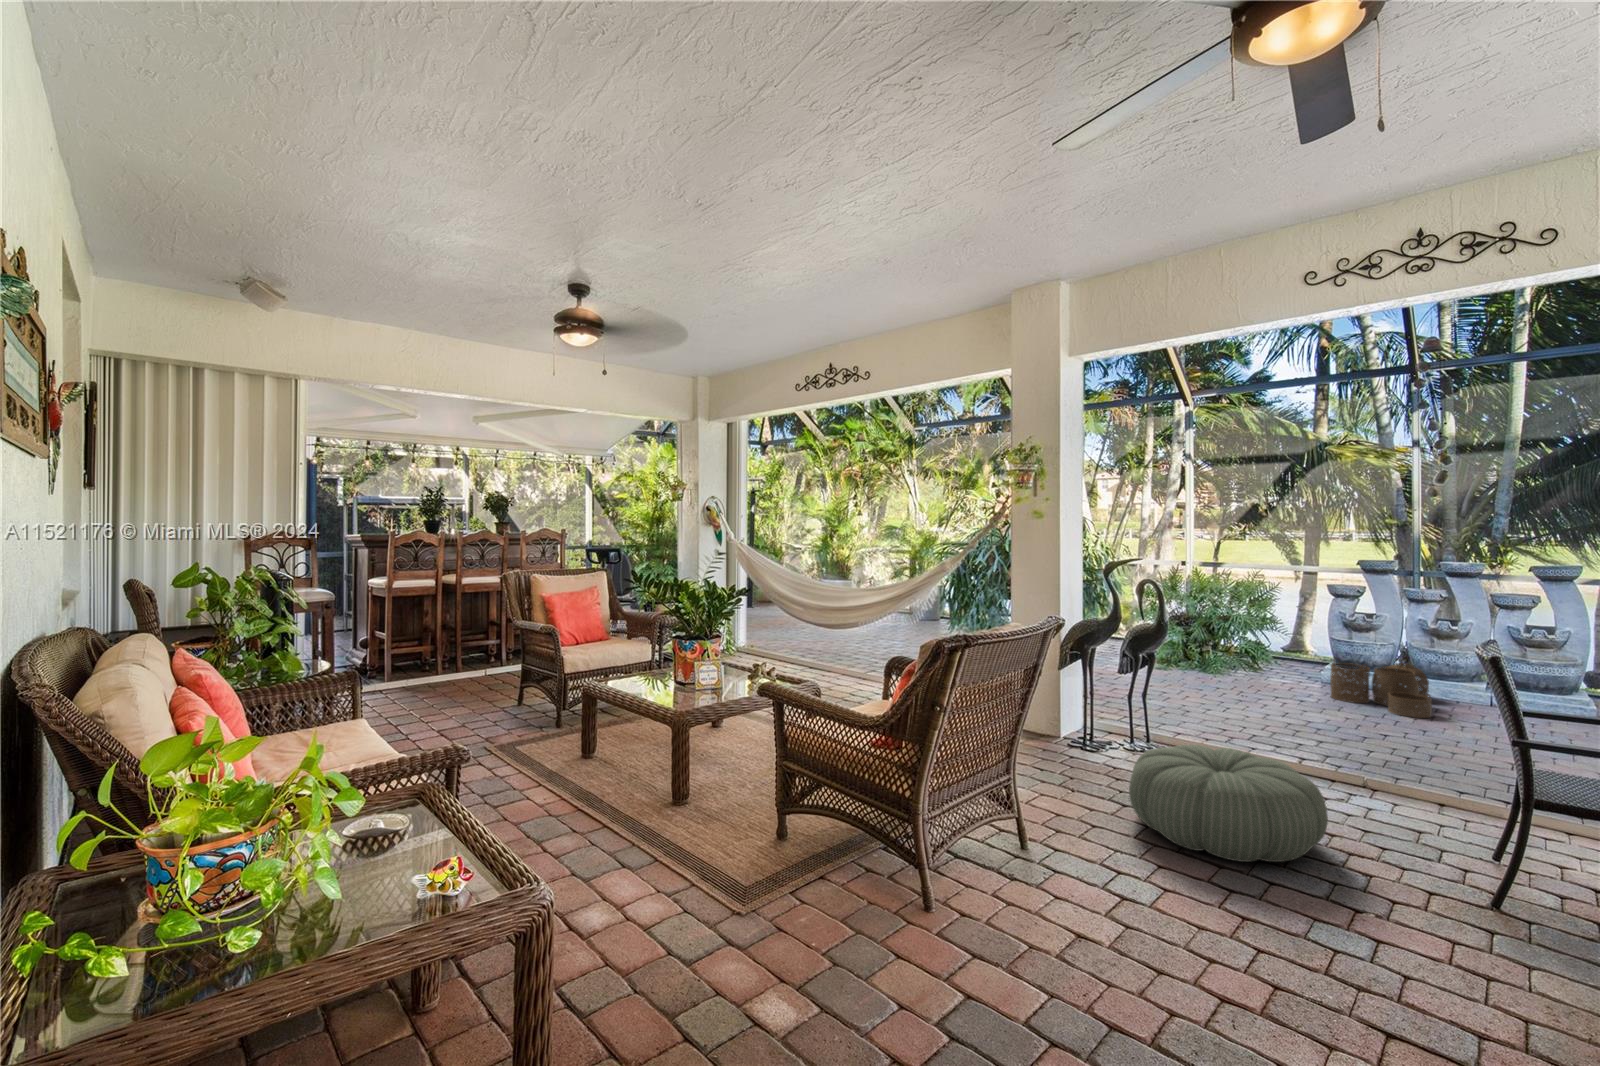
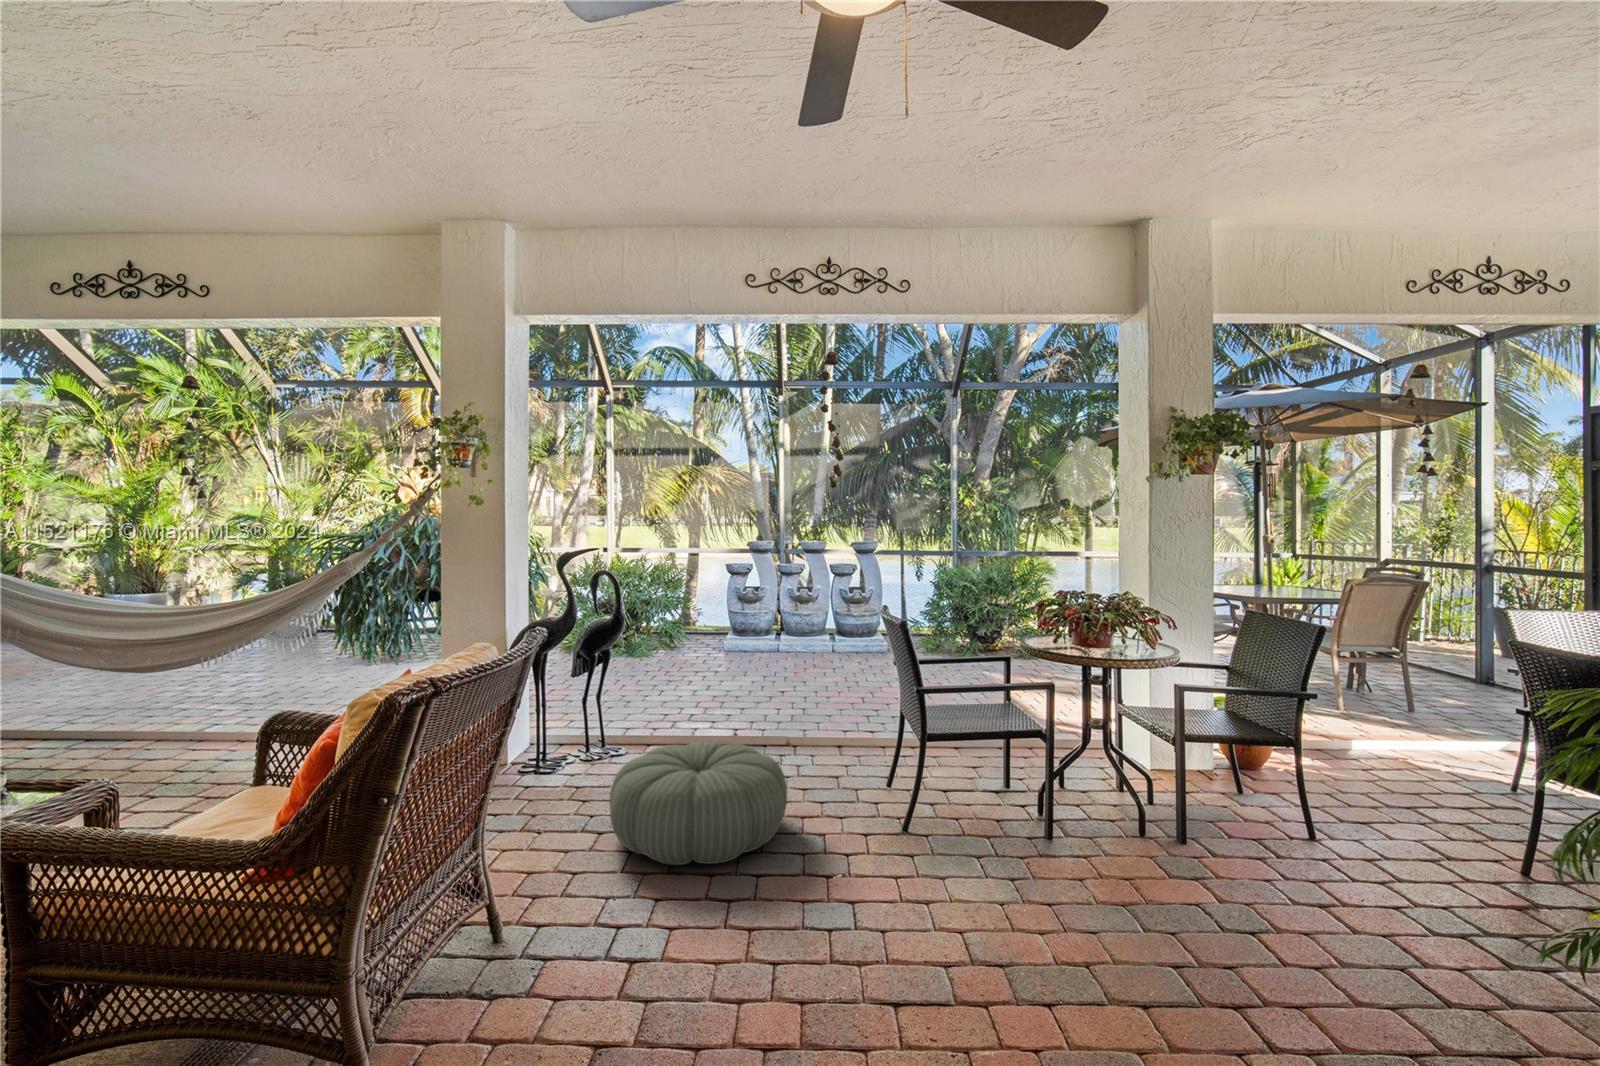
woven basket: present [1330,660,1432,718] -> none [732,626,801,673]

